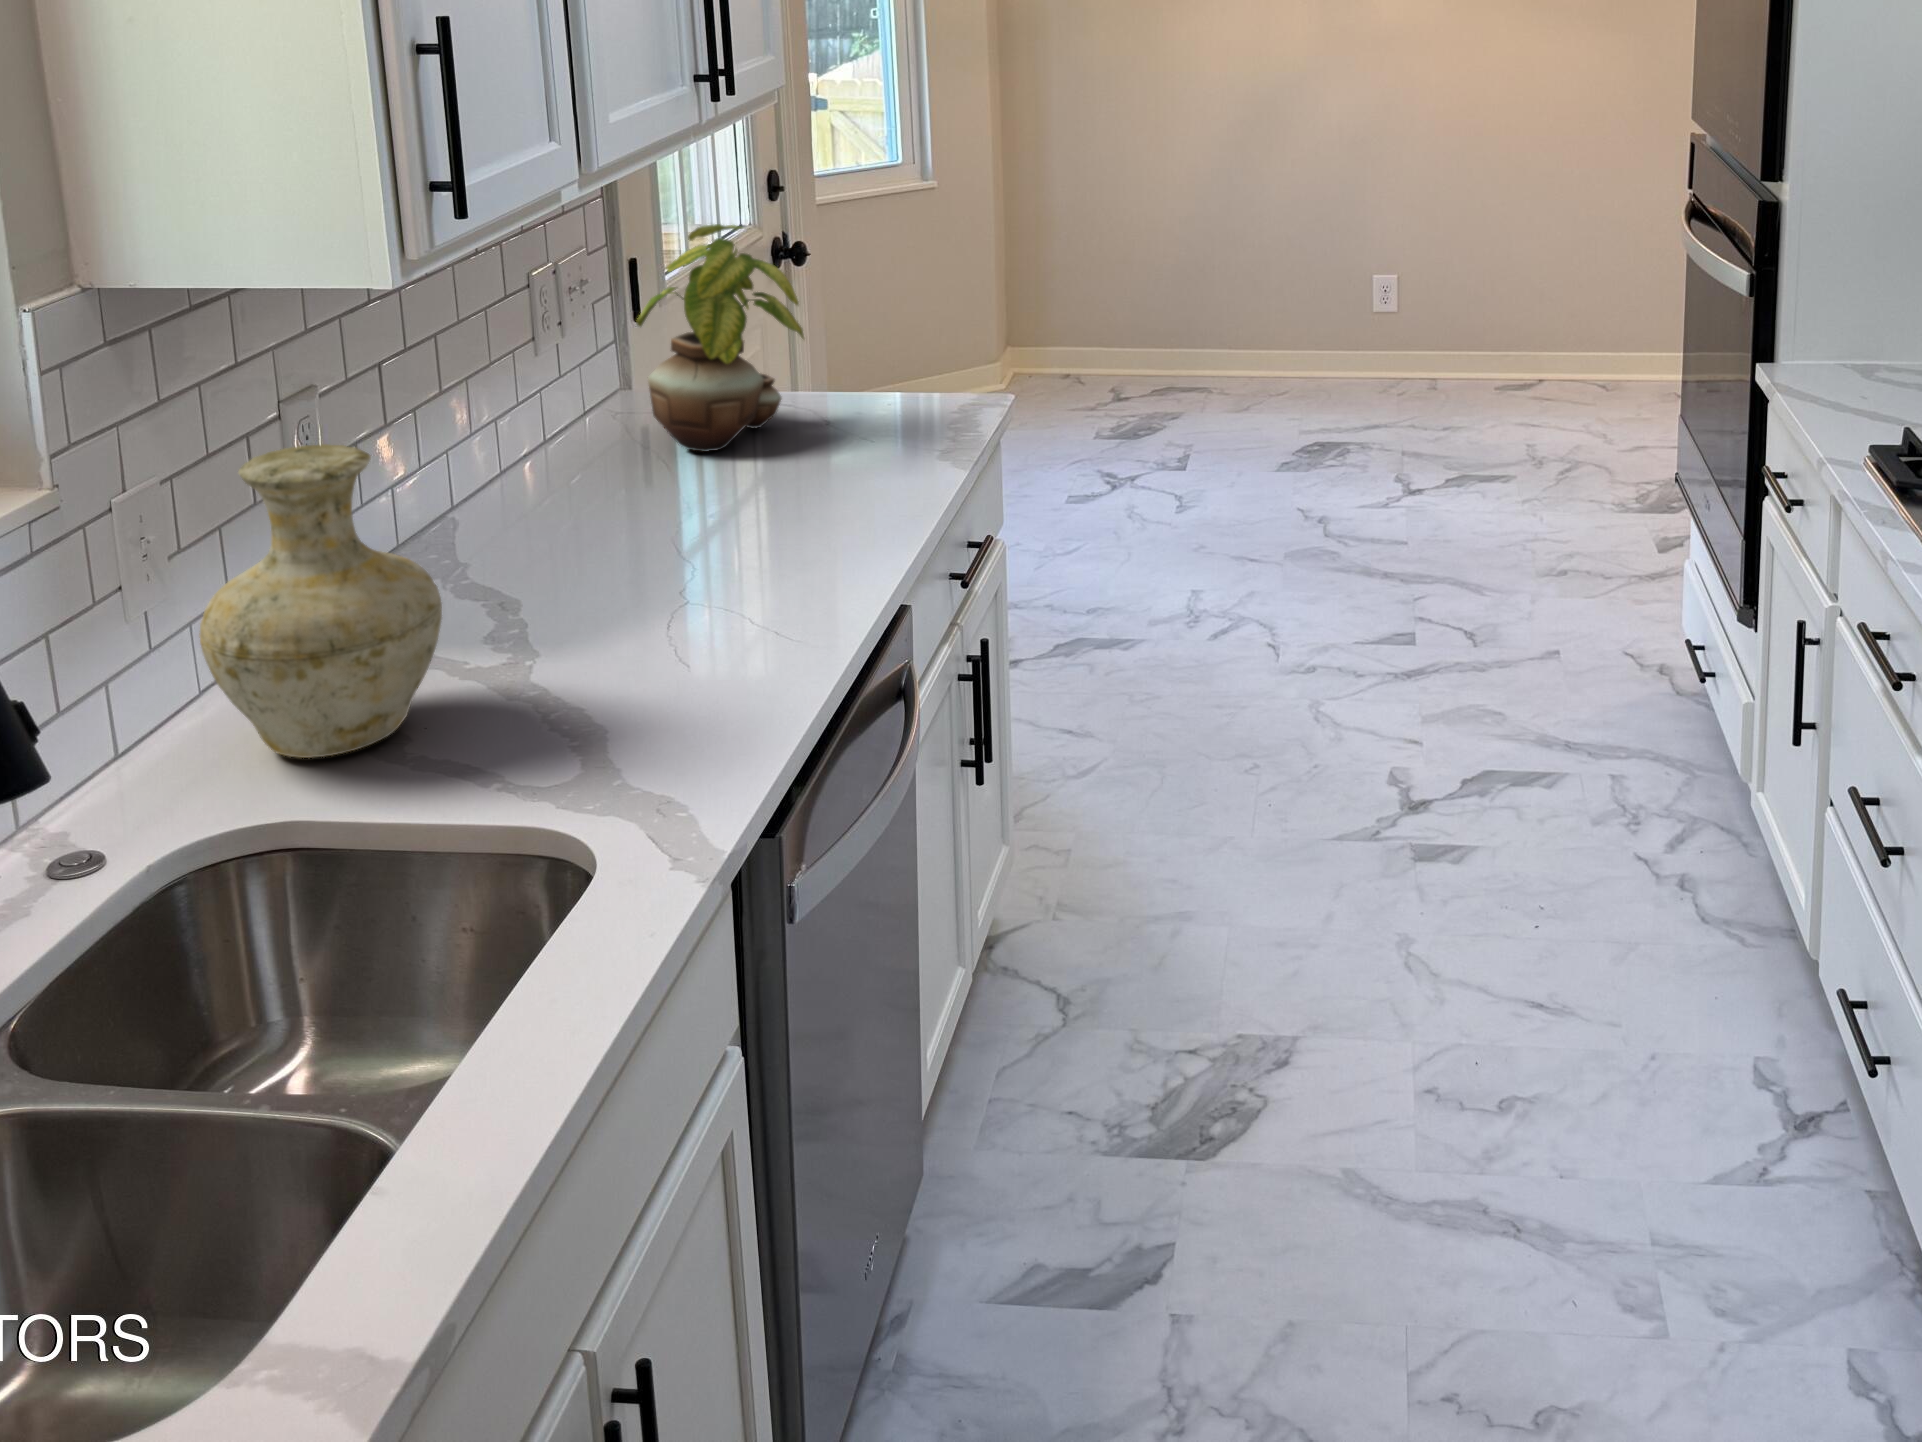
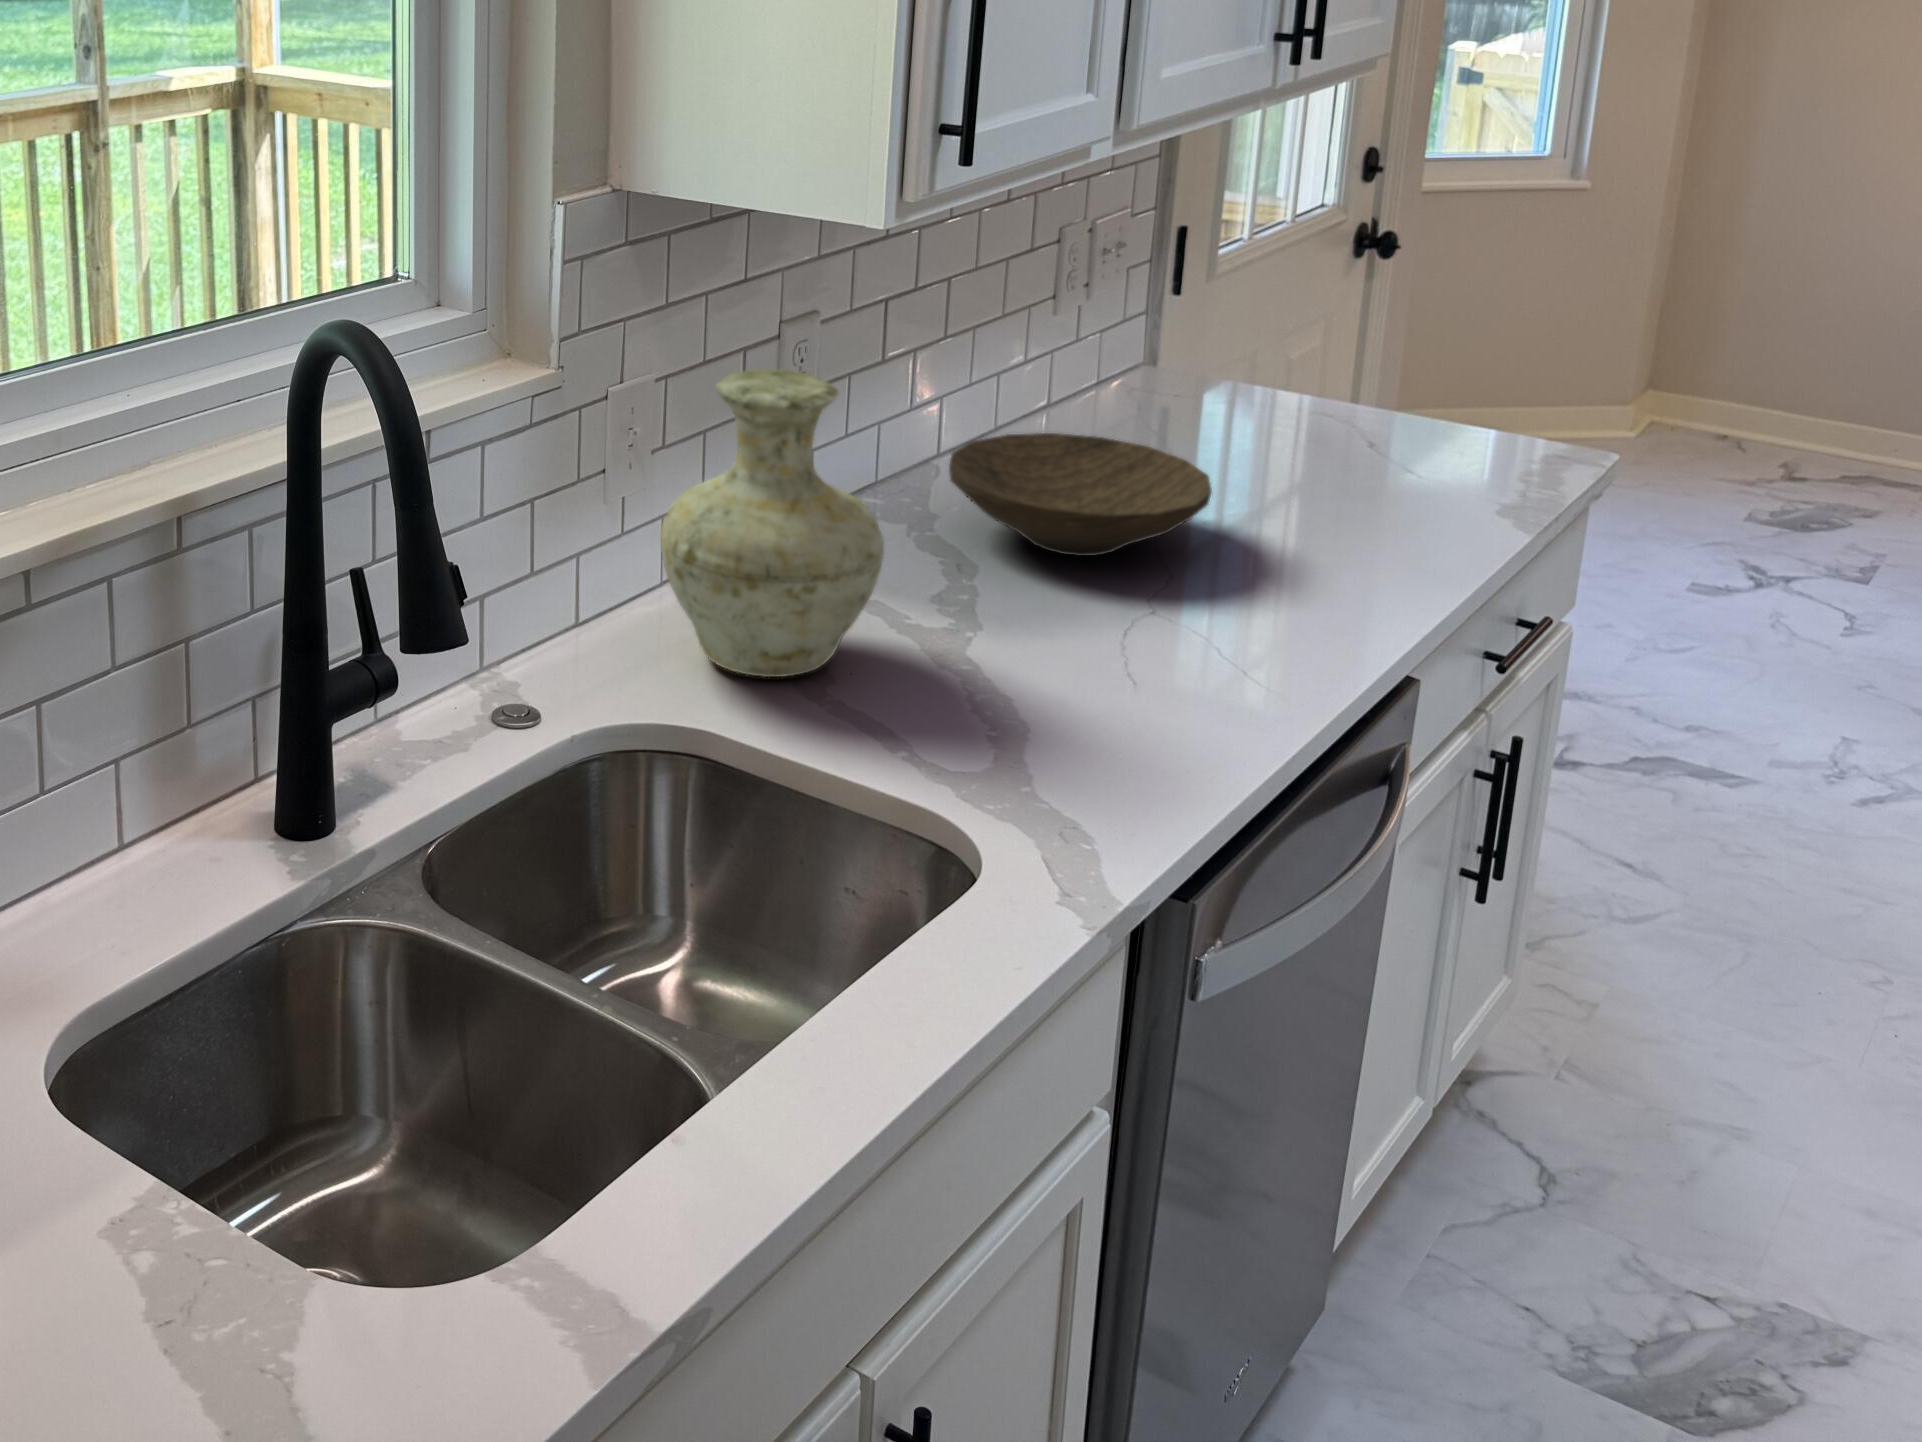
potted plant: present [636,224,804,452] -> none [1163,202,1359,448]
wooden bowl: none [474,459,717,573] -> present [949,433,1212,556]

